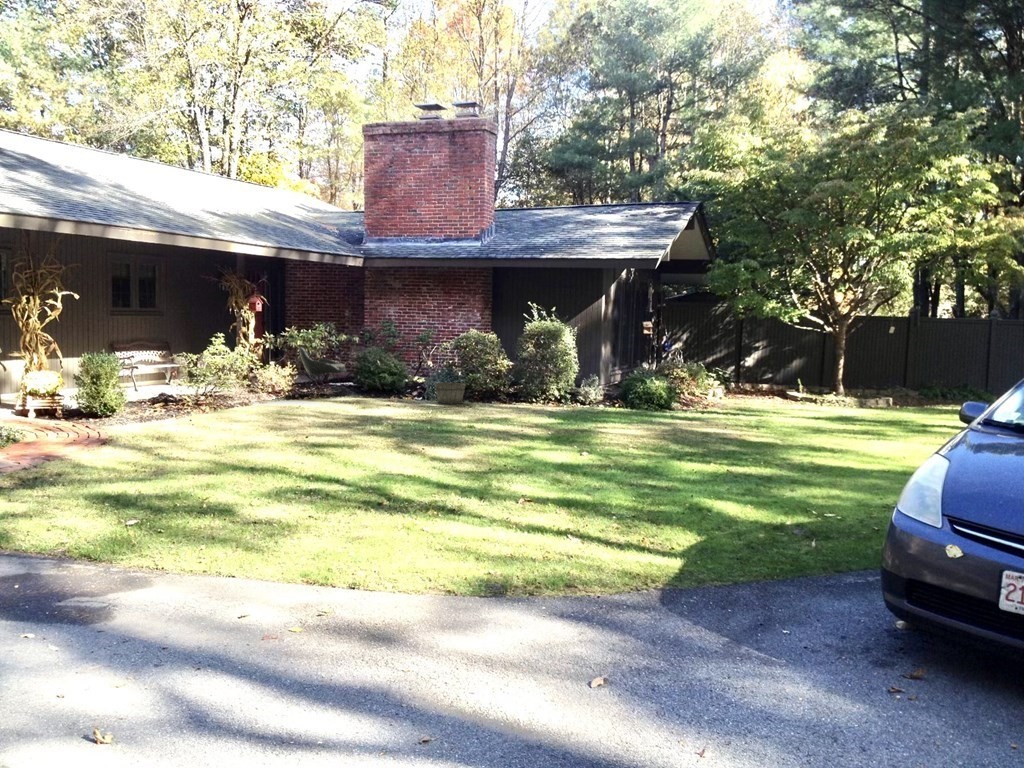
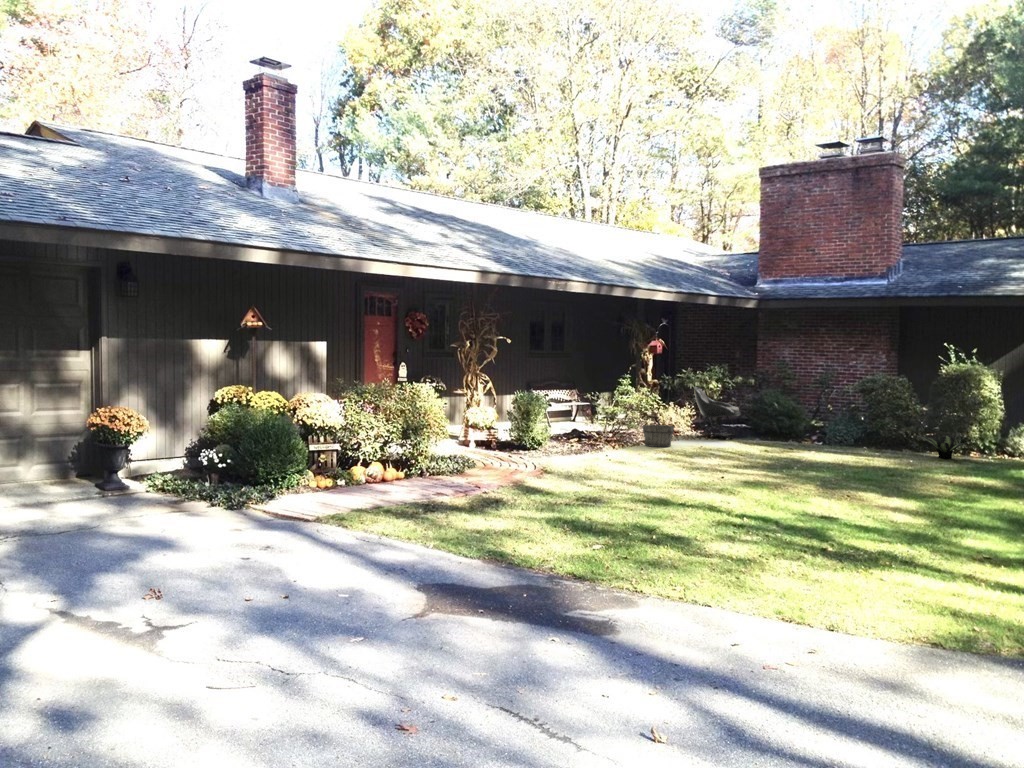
wooden bucket: present [435,379,465,404] -> present [642,422,674,447]
potted plant: none [506,387,551,409] -> present [917,435,963,459]

